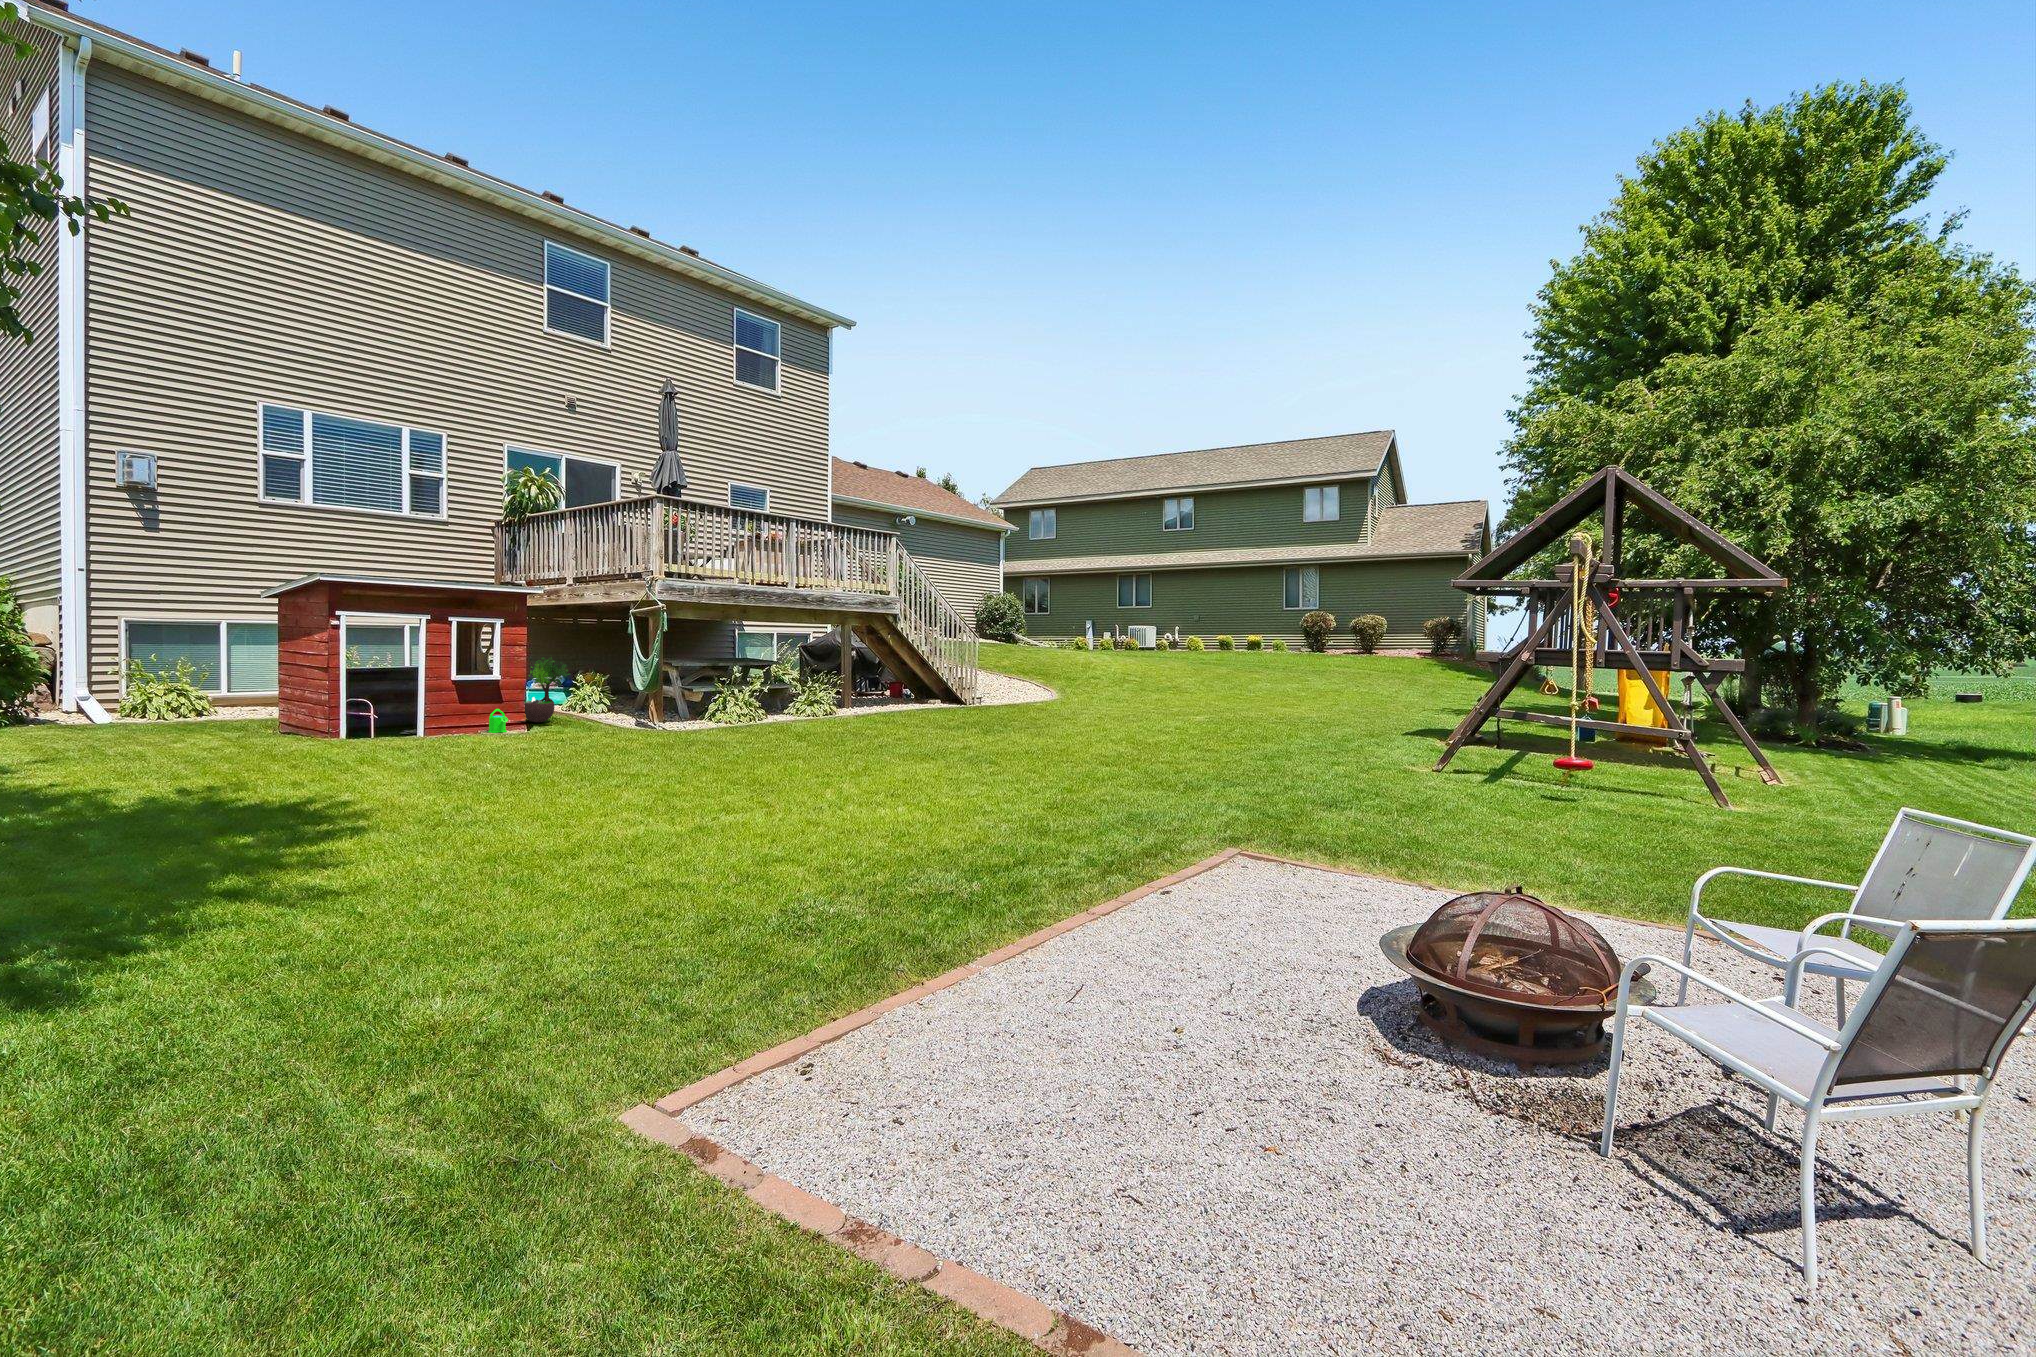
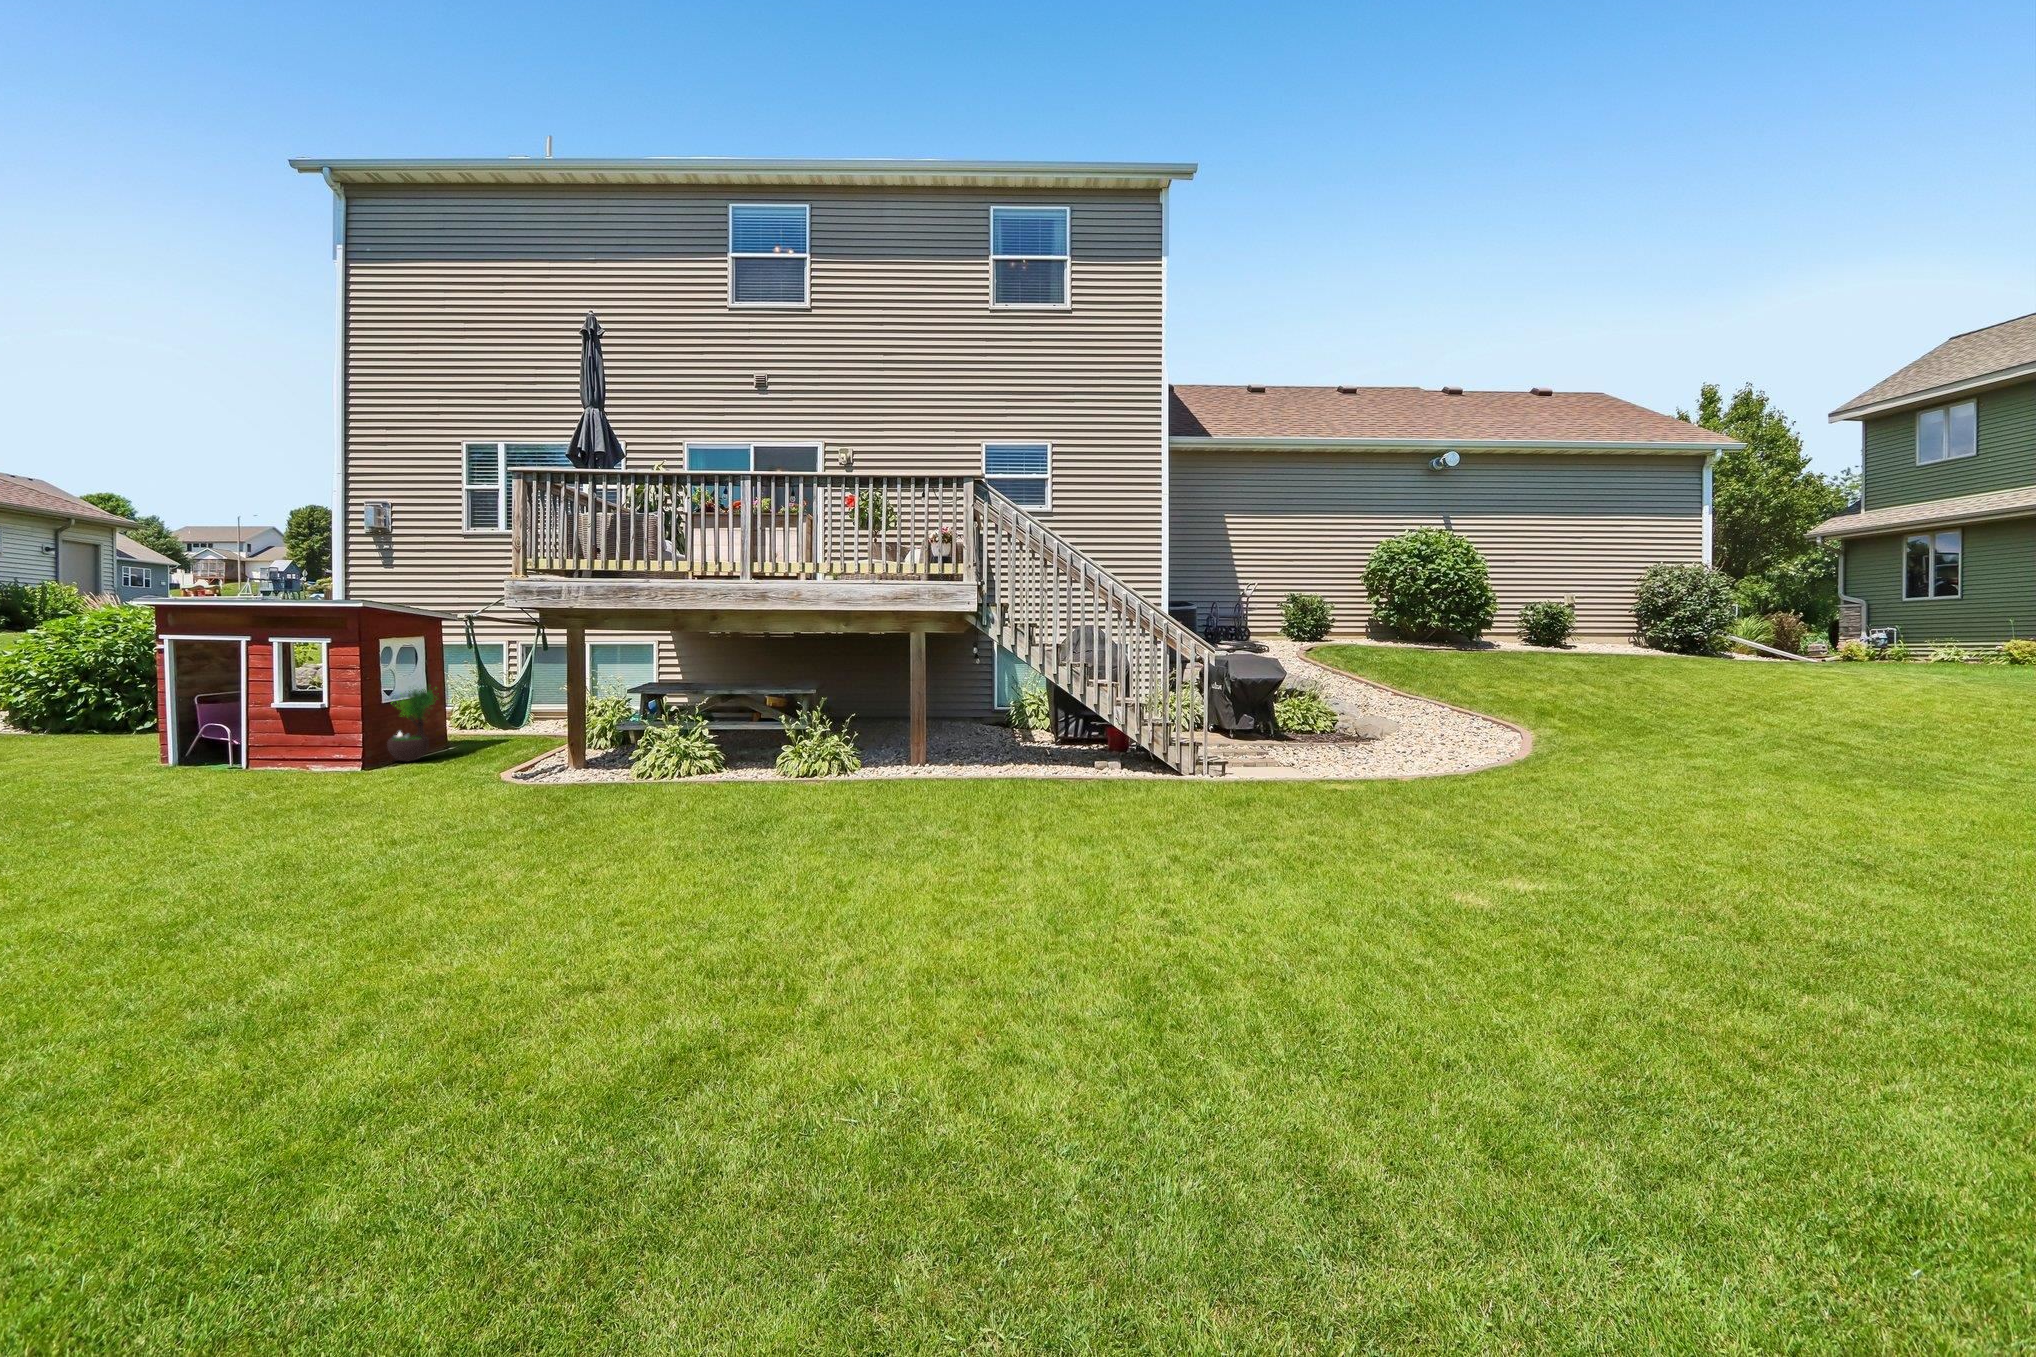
watering can: present [488,709,508,733] -> none [287,744,321,772]

